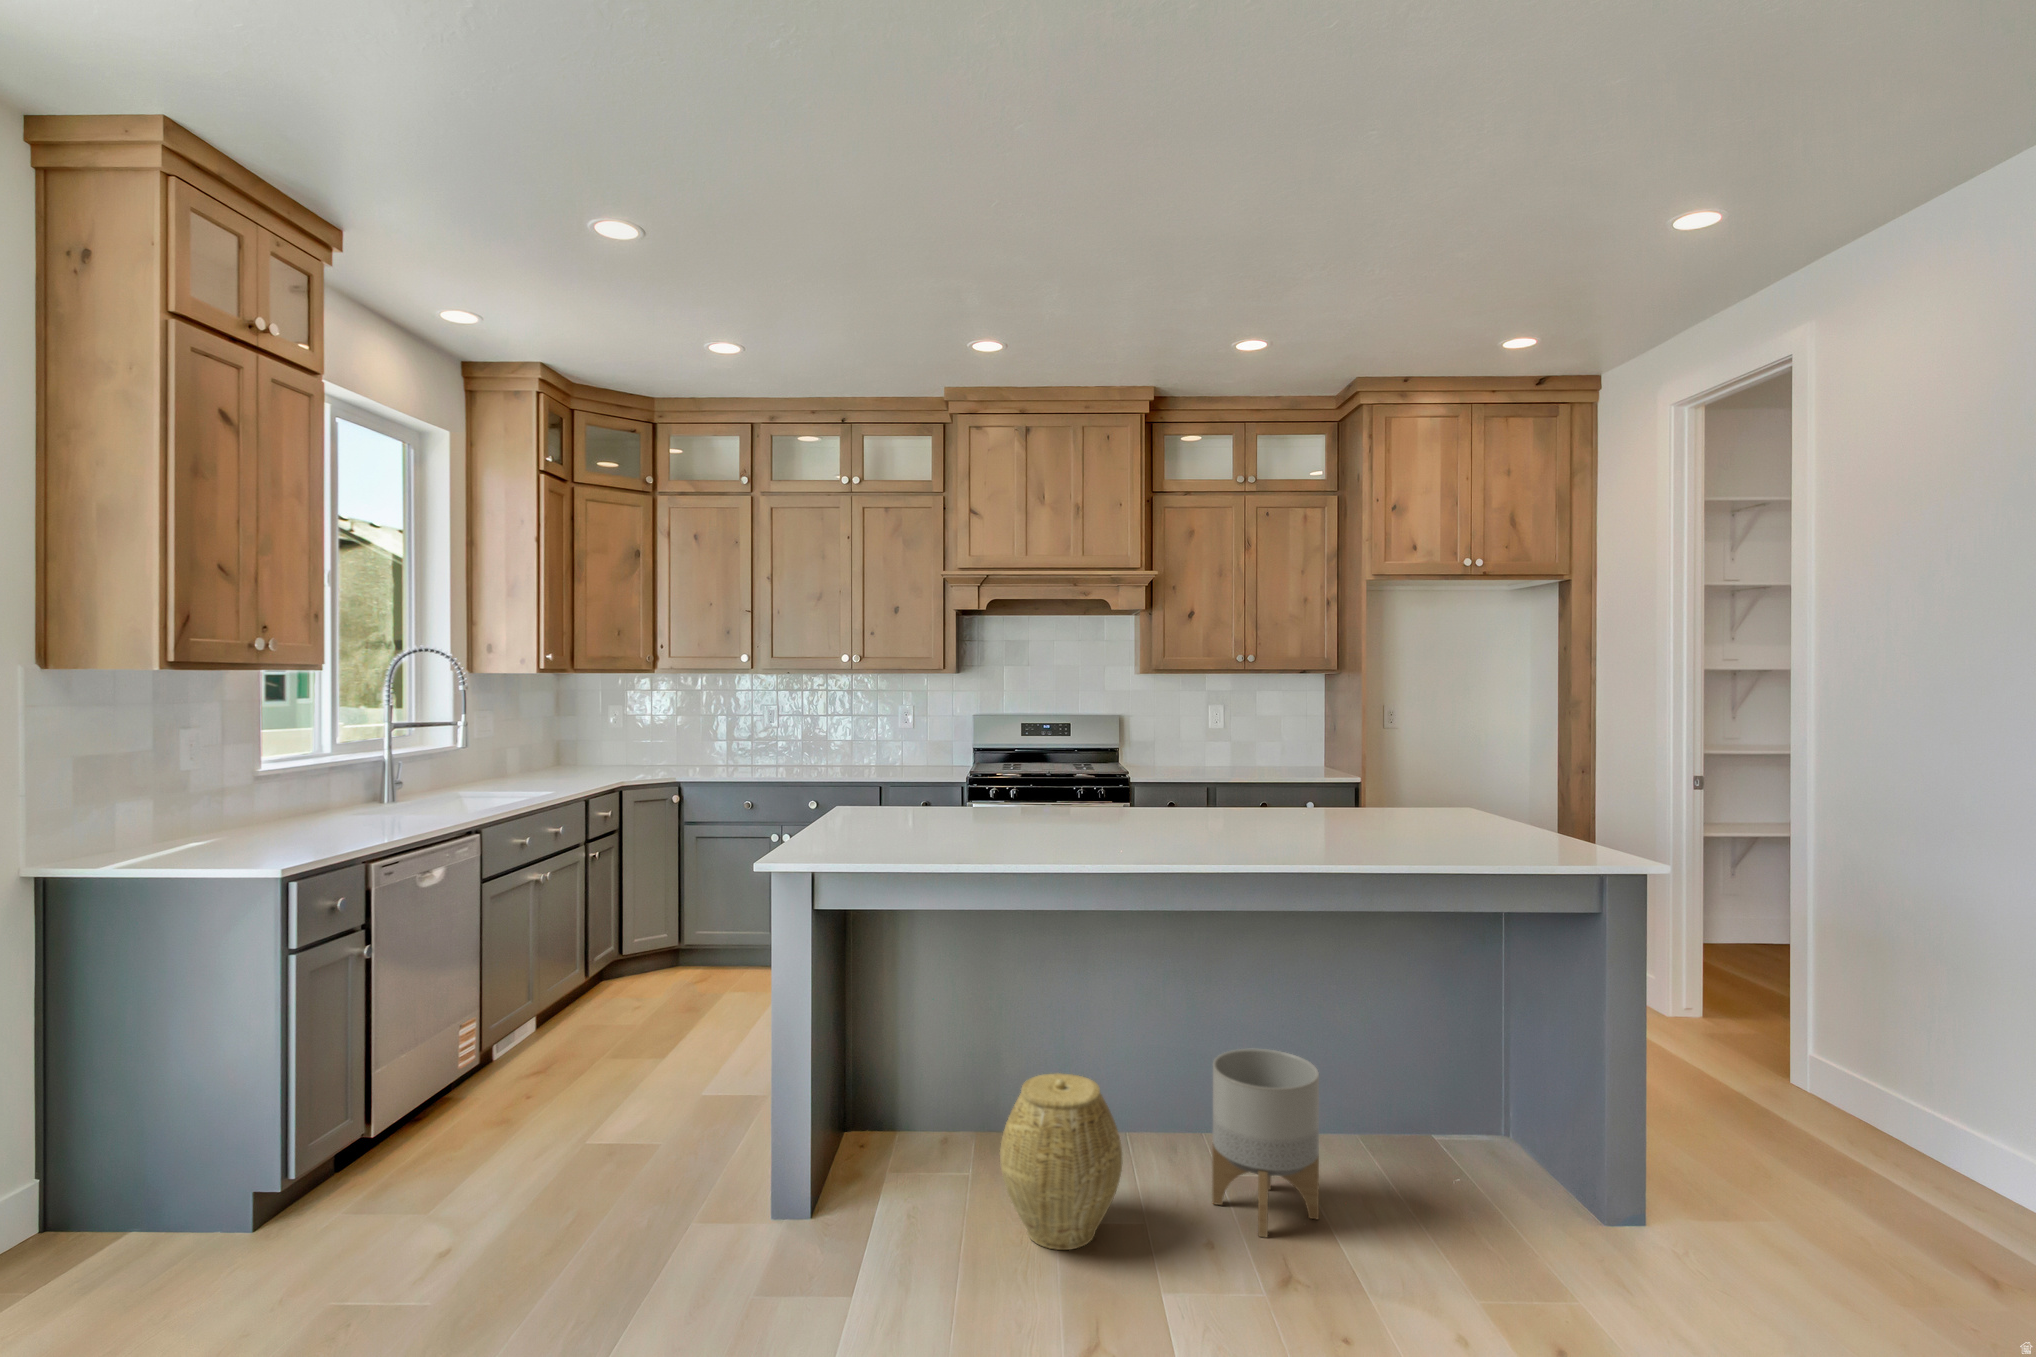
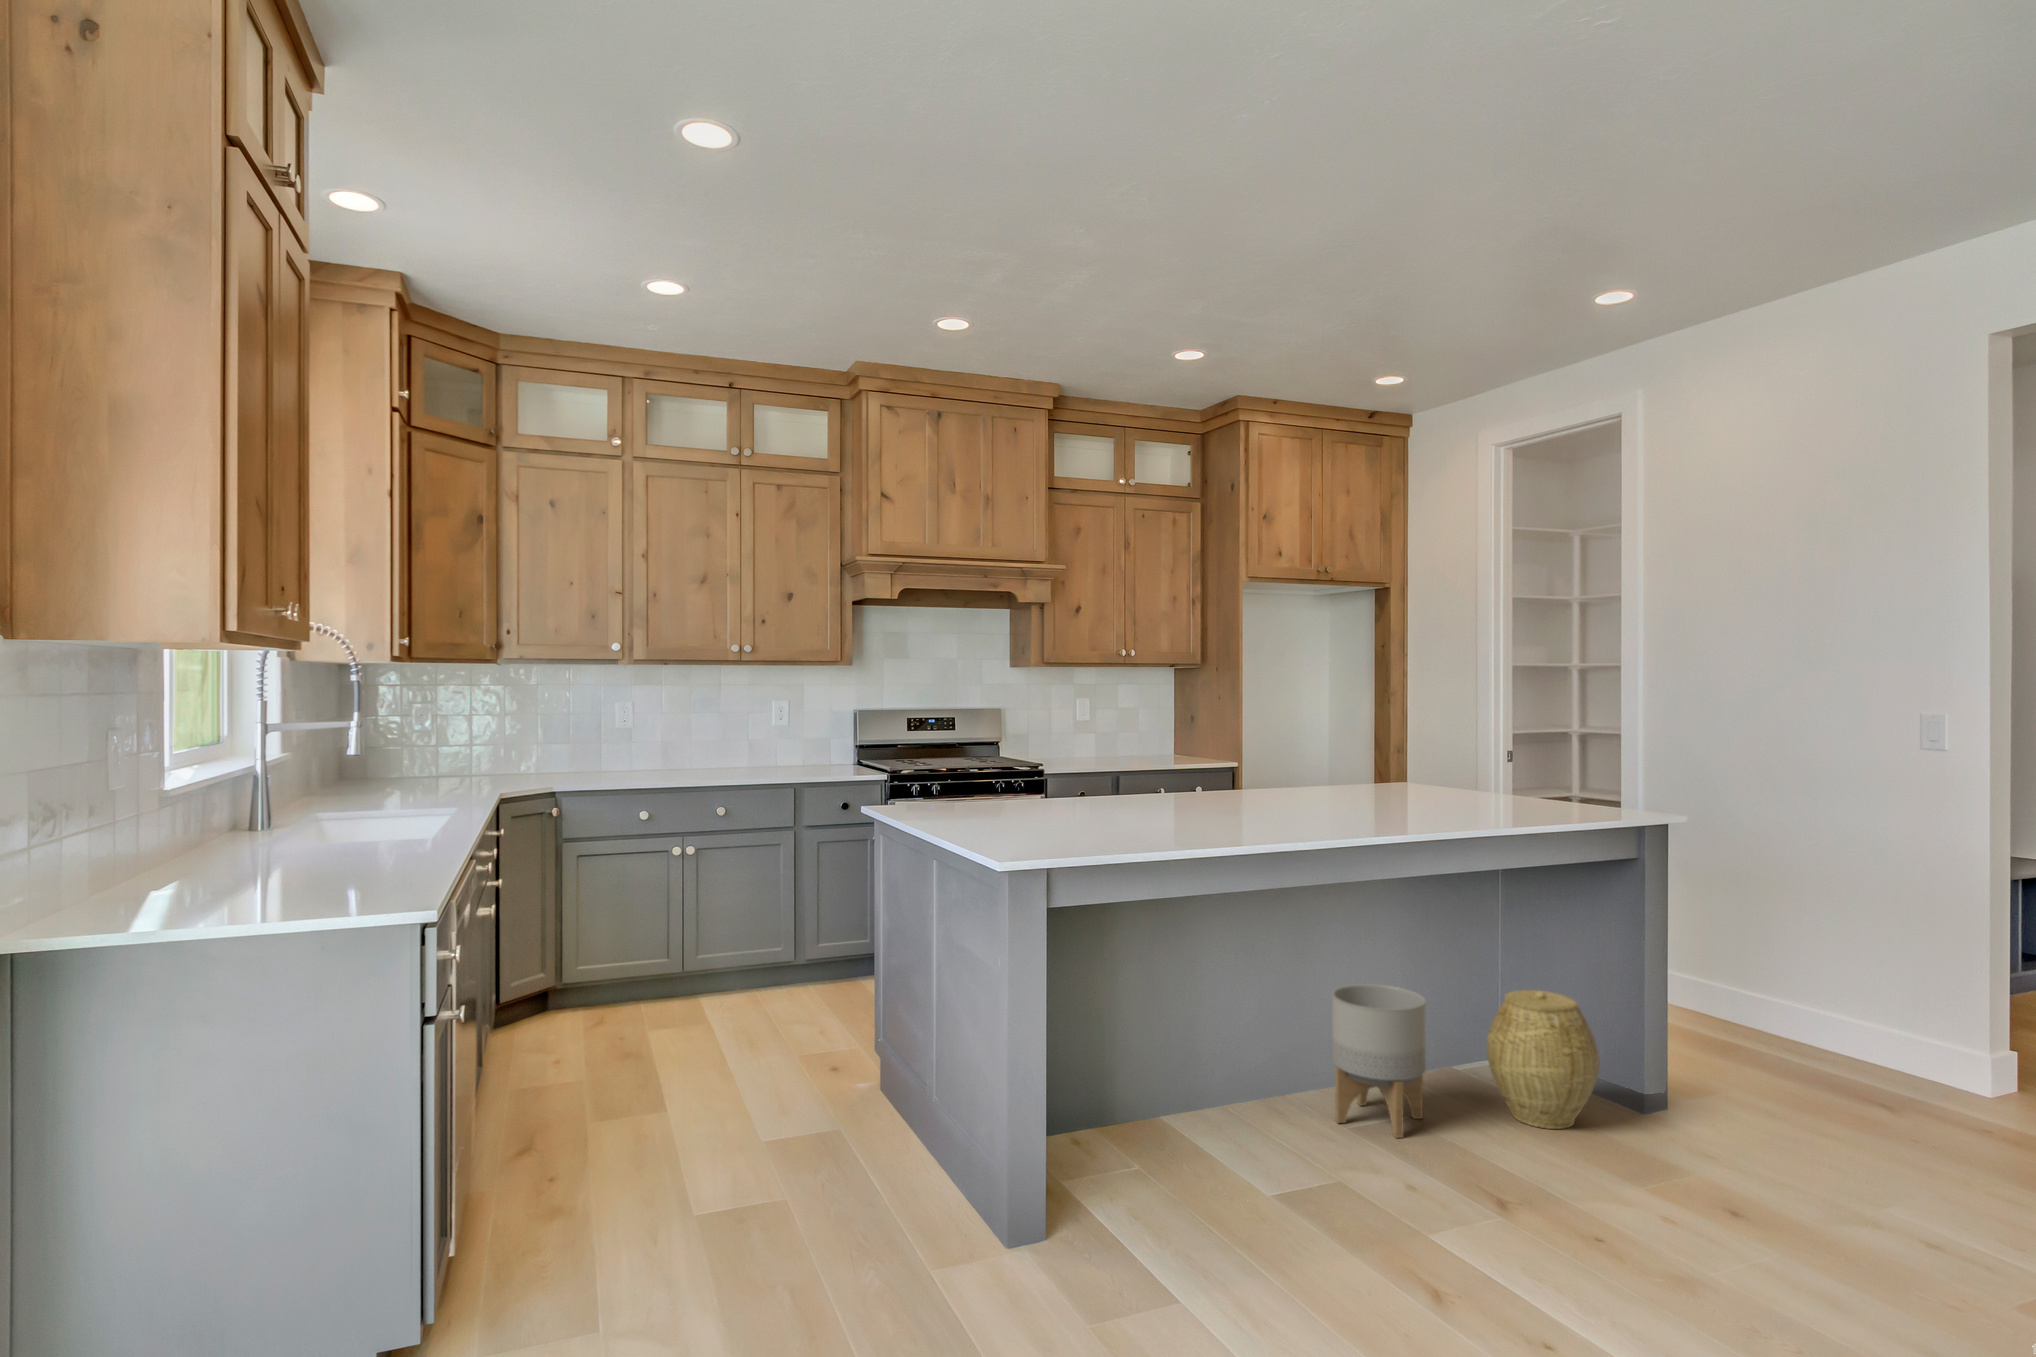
woven basket: present [1000,1073,1122,1250] -> present [1487,990,1599,1129]

